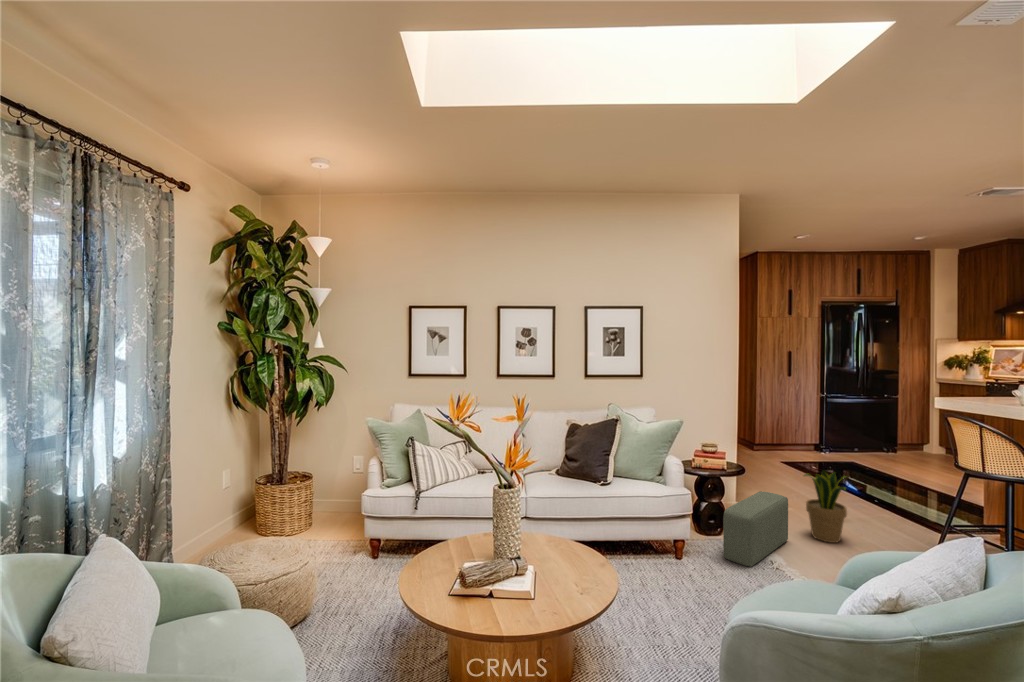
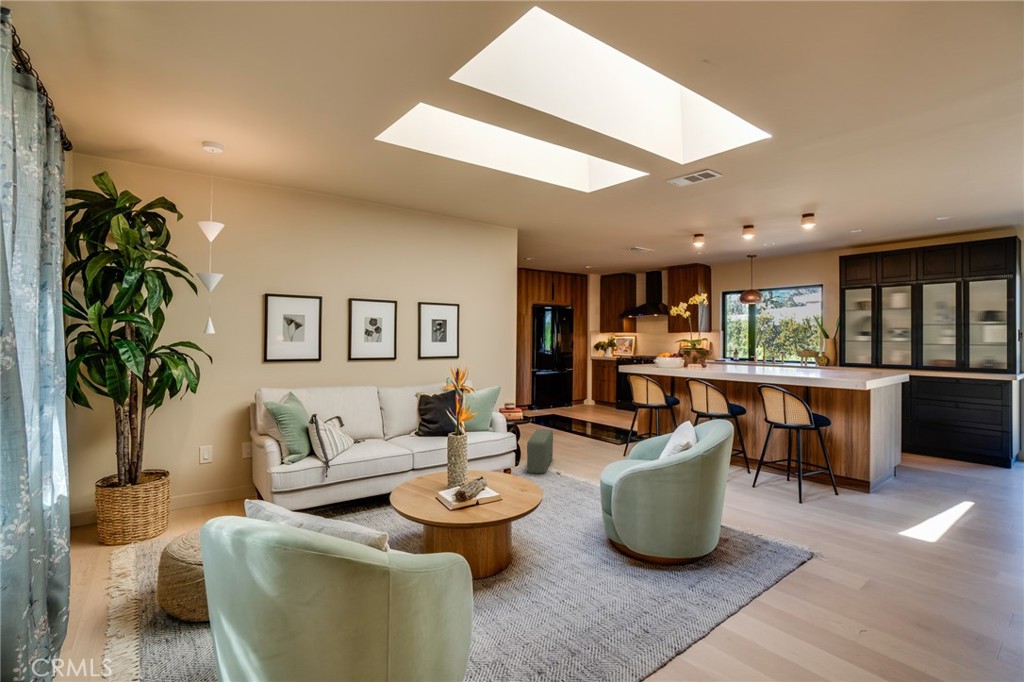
potted plant: present [804,471,847,543] -> none [558,411,581,455]

